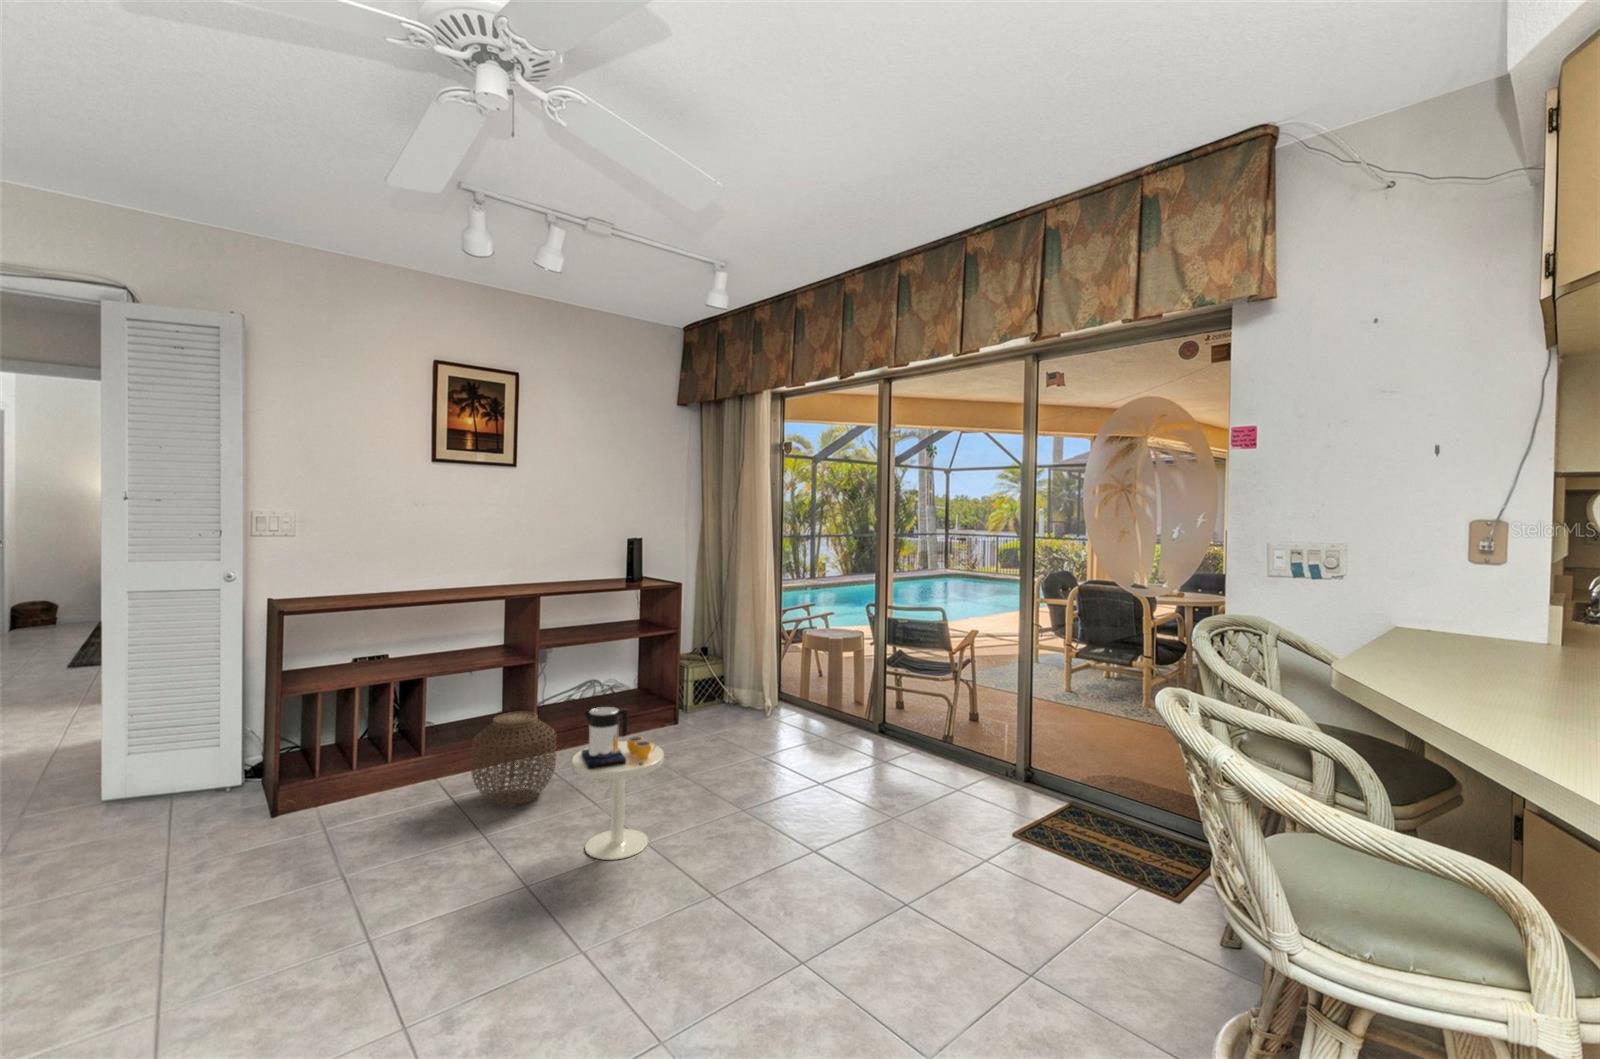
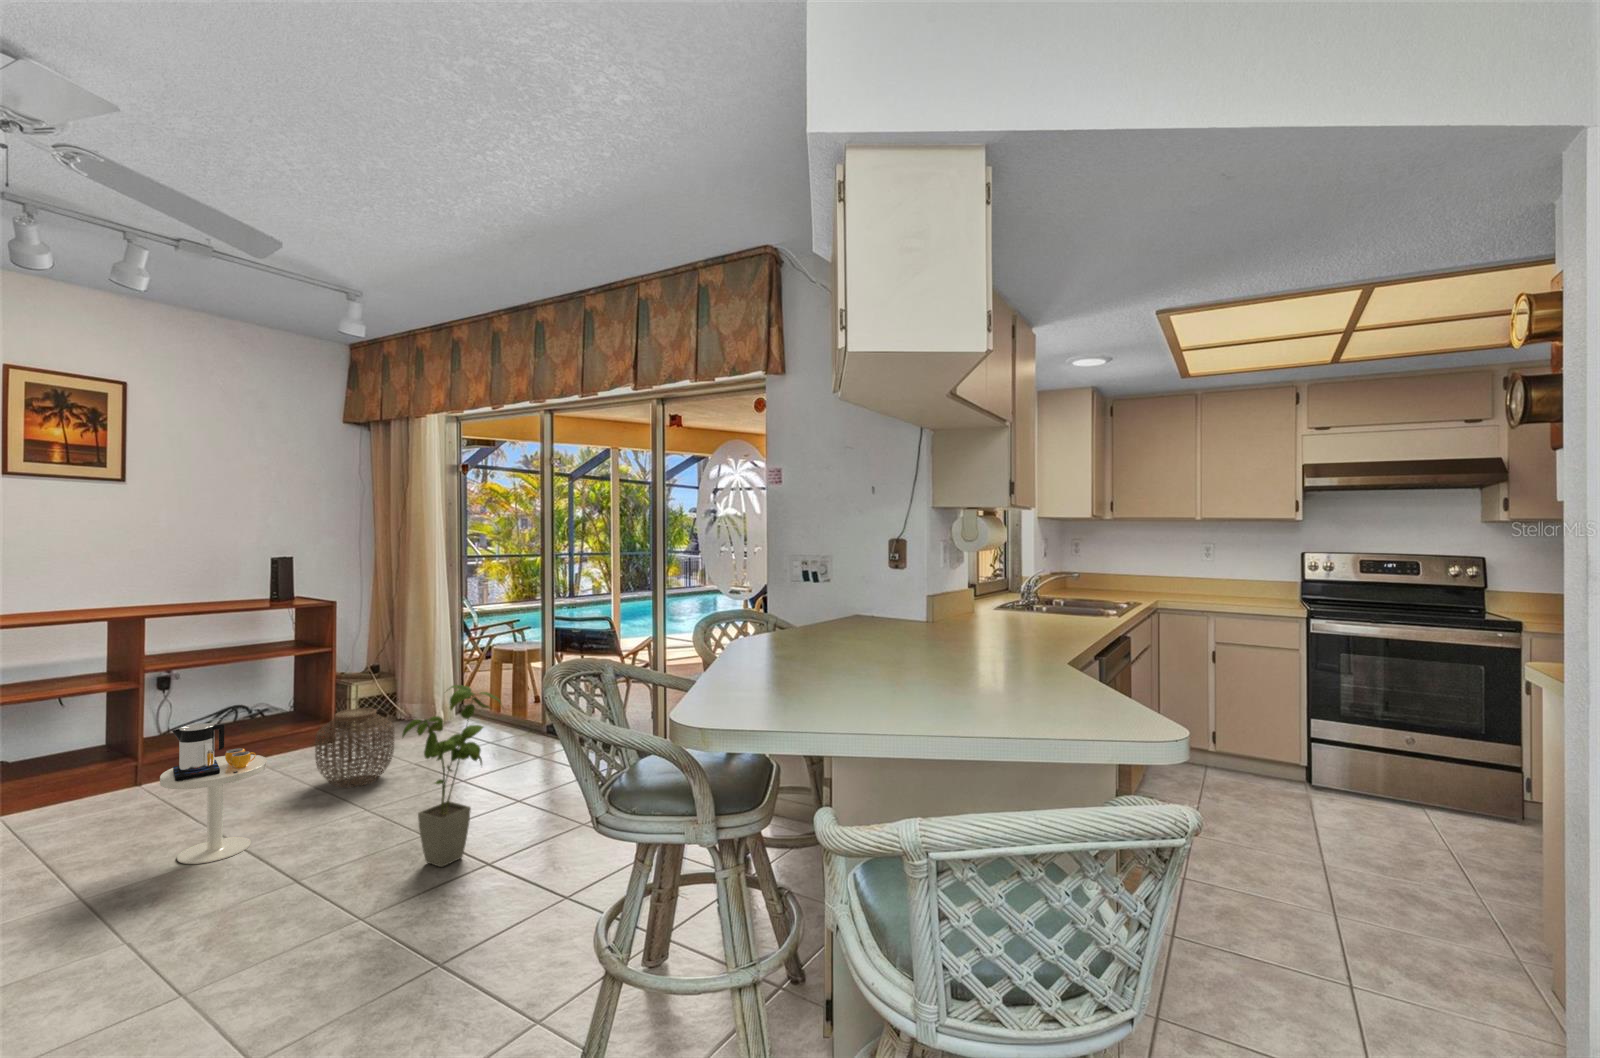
house plant: none [828,688,941,912] -> present [402,685,501,867]
woven basket: present [471,711,556,806] -> present [315,708,394,788]

